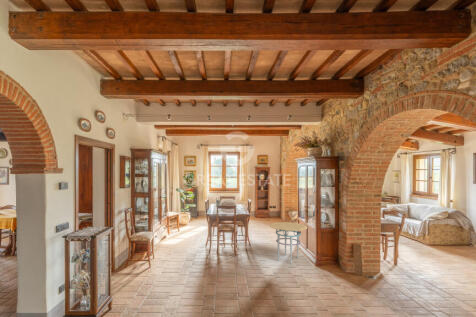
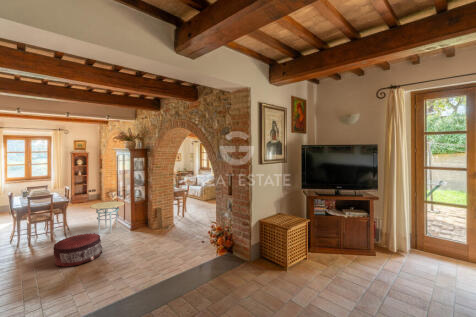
pouf: none [232,257,282,301] -> present [54,233,102,267]

